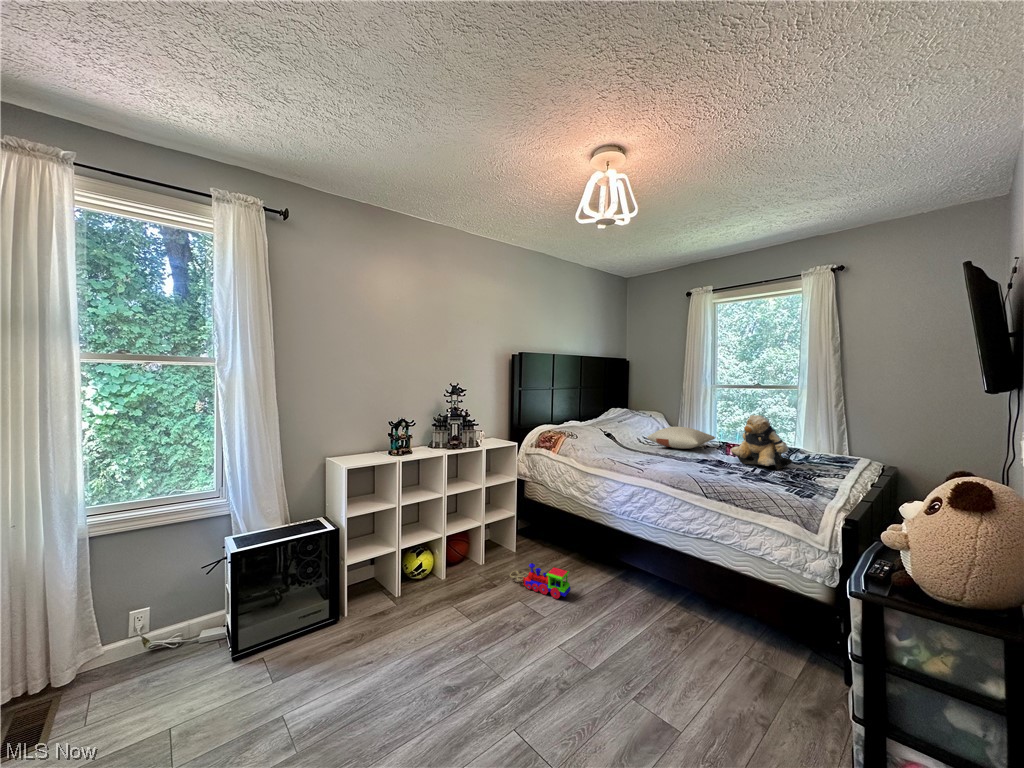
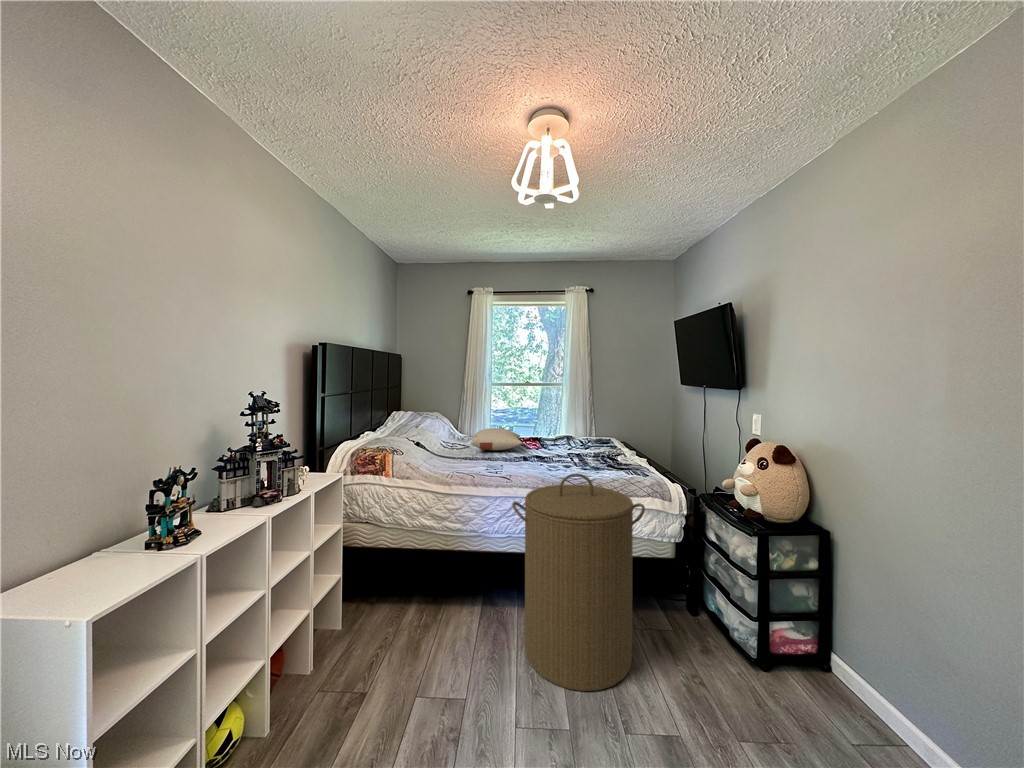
teddy bear: present [731,415,792,469] -> none [555,412,599,457]
laundry hamper: none [607,469,733,676] -> present [512,473,645,691]
toy train: present [510,563,570,599] -> none [368,625,463,676]

